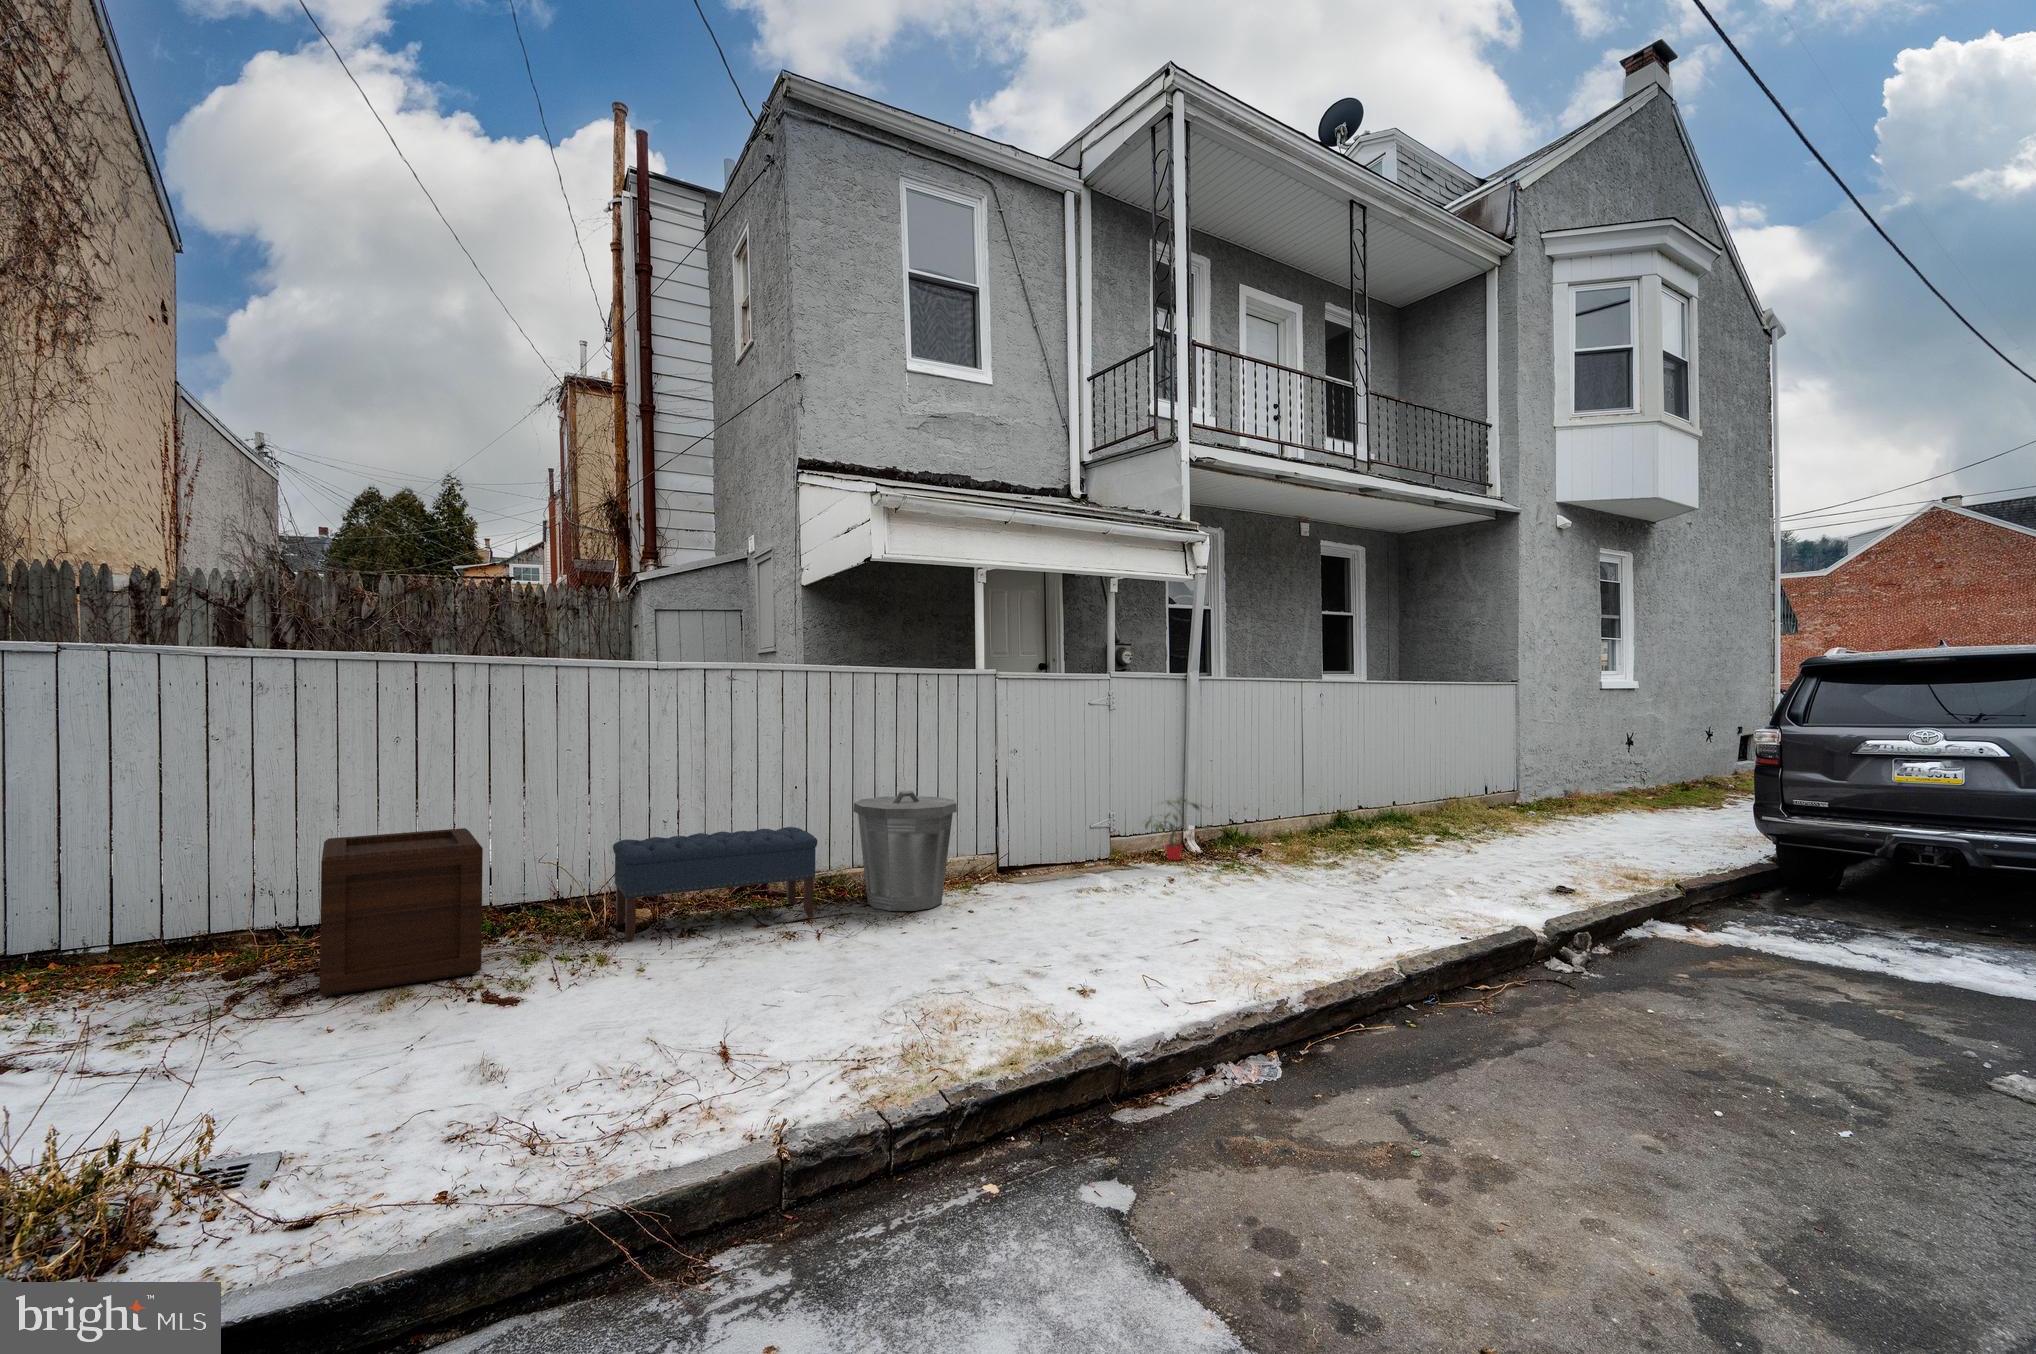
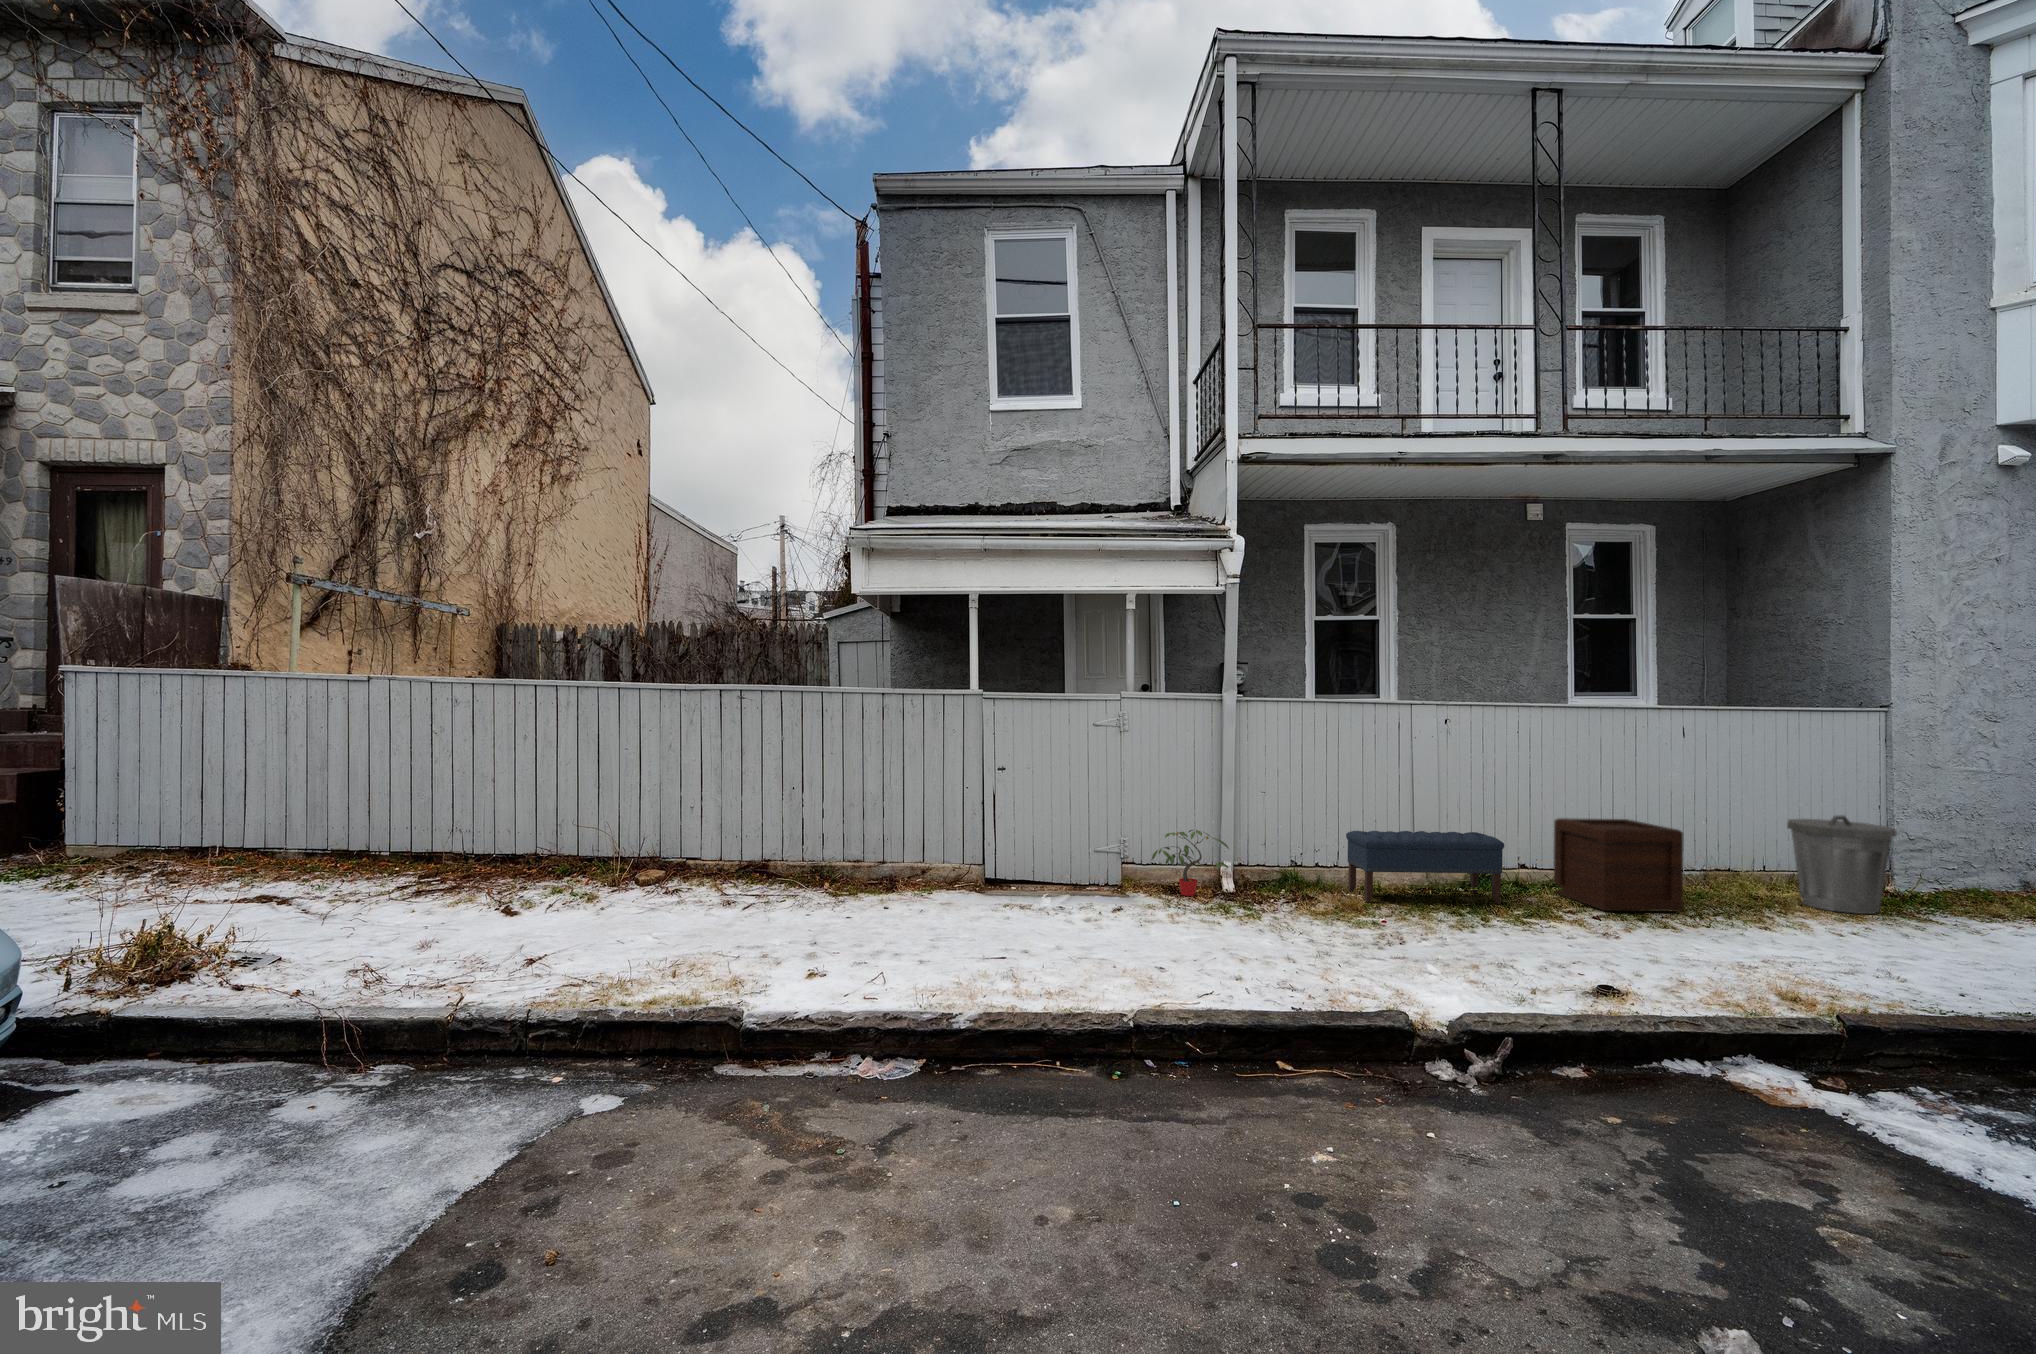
trash can: present [853,791,957,911] -> present [1787,815,1896,914]
bench: present [613,827,817,941] -> present [1346,831,1504,904]
wooden crate: present [320,828,483,996] -> present [1554,818,1683,911]

